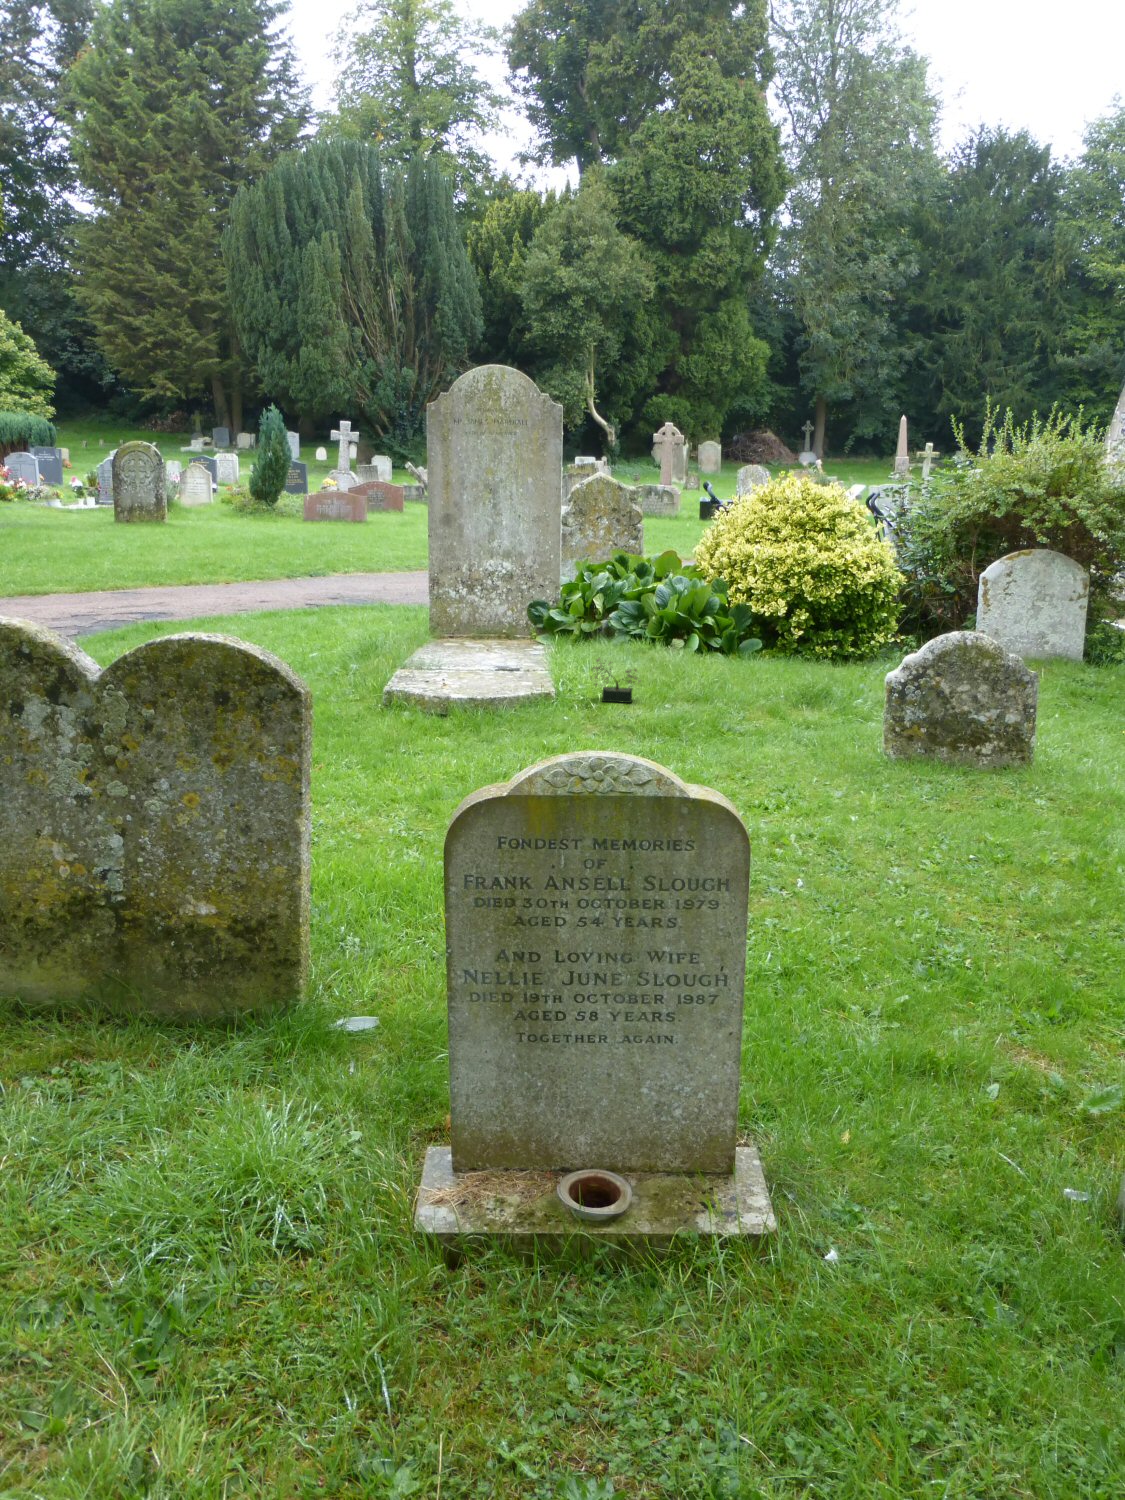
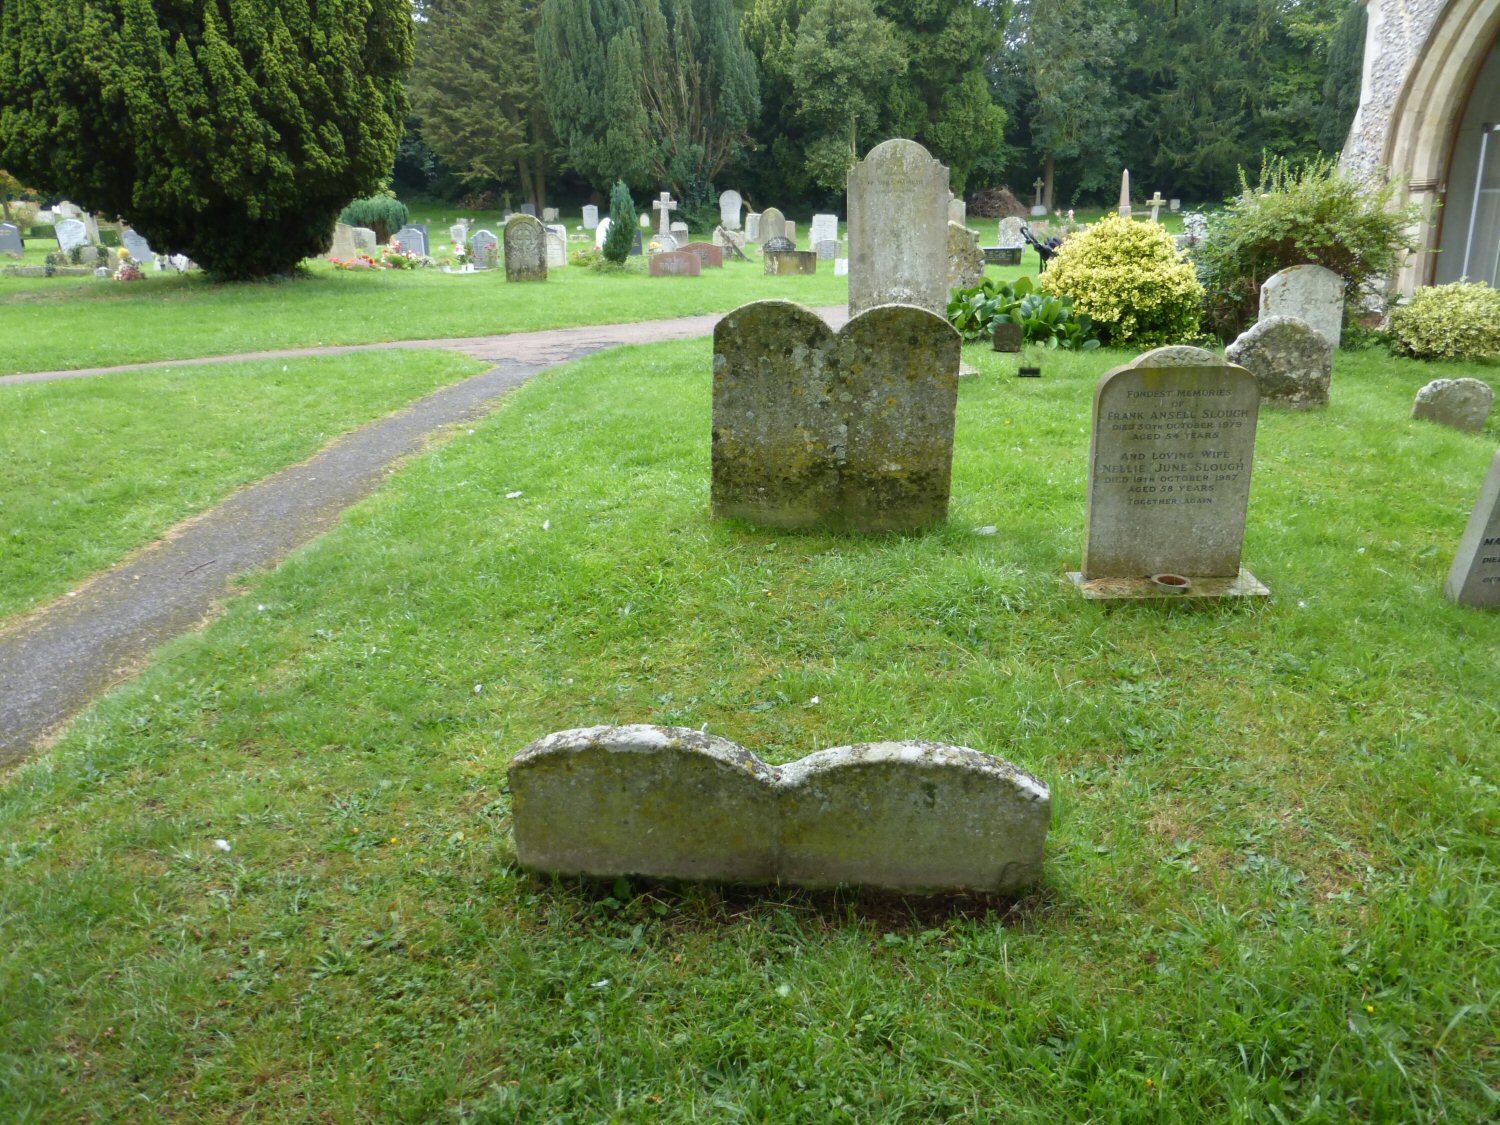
woven basket: none [604,615,646,655] -> present [993,323,1023,352]

